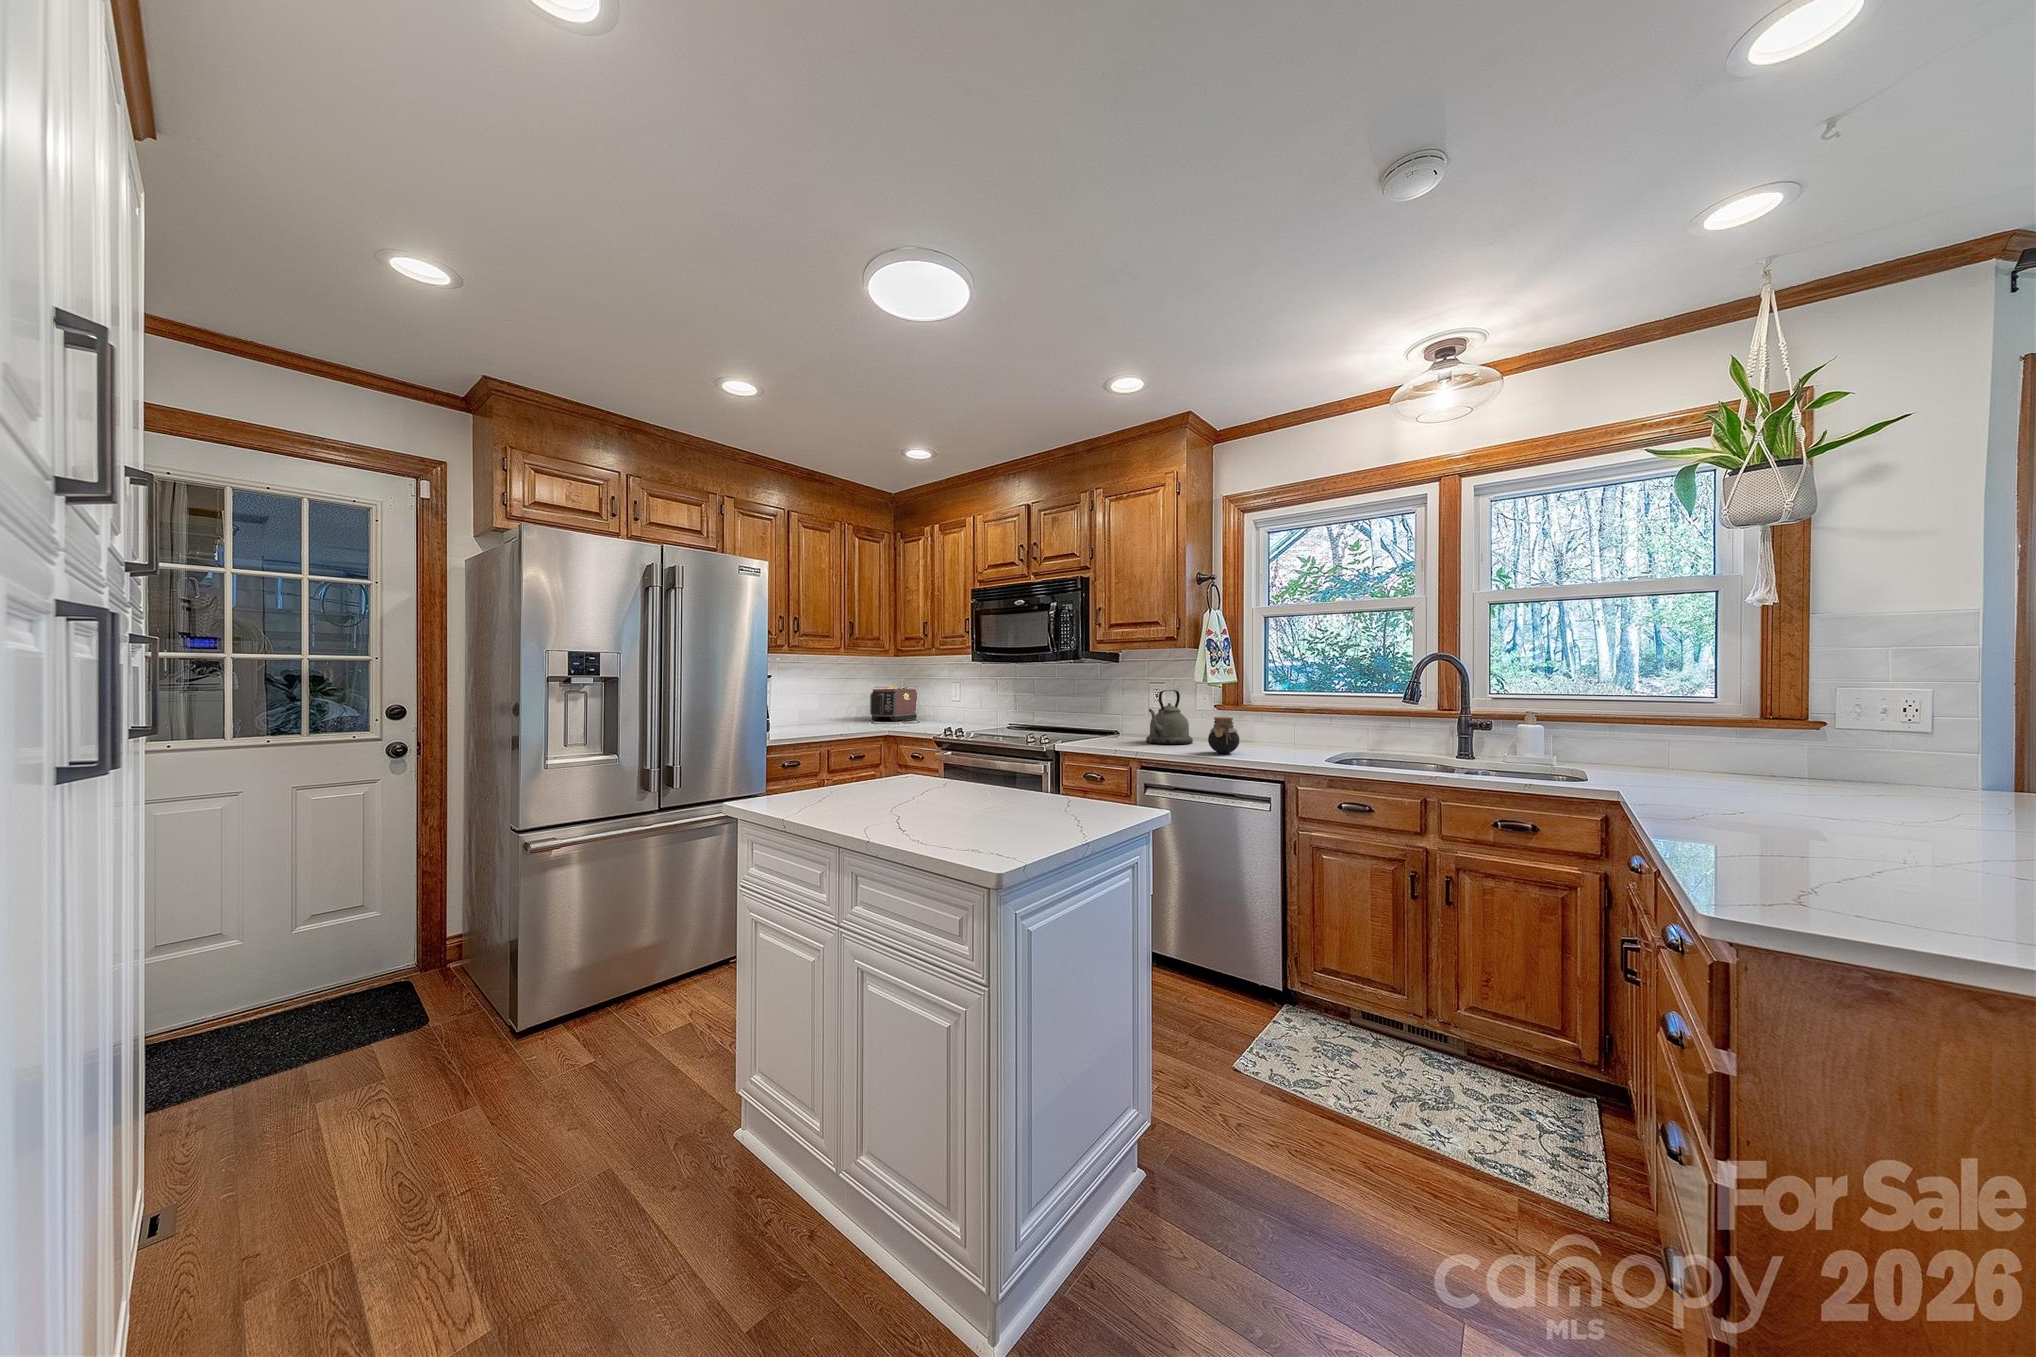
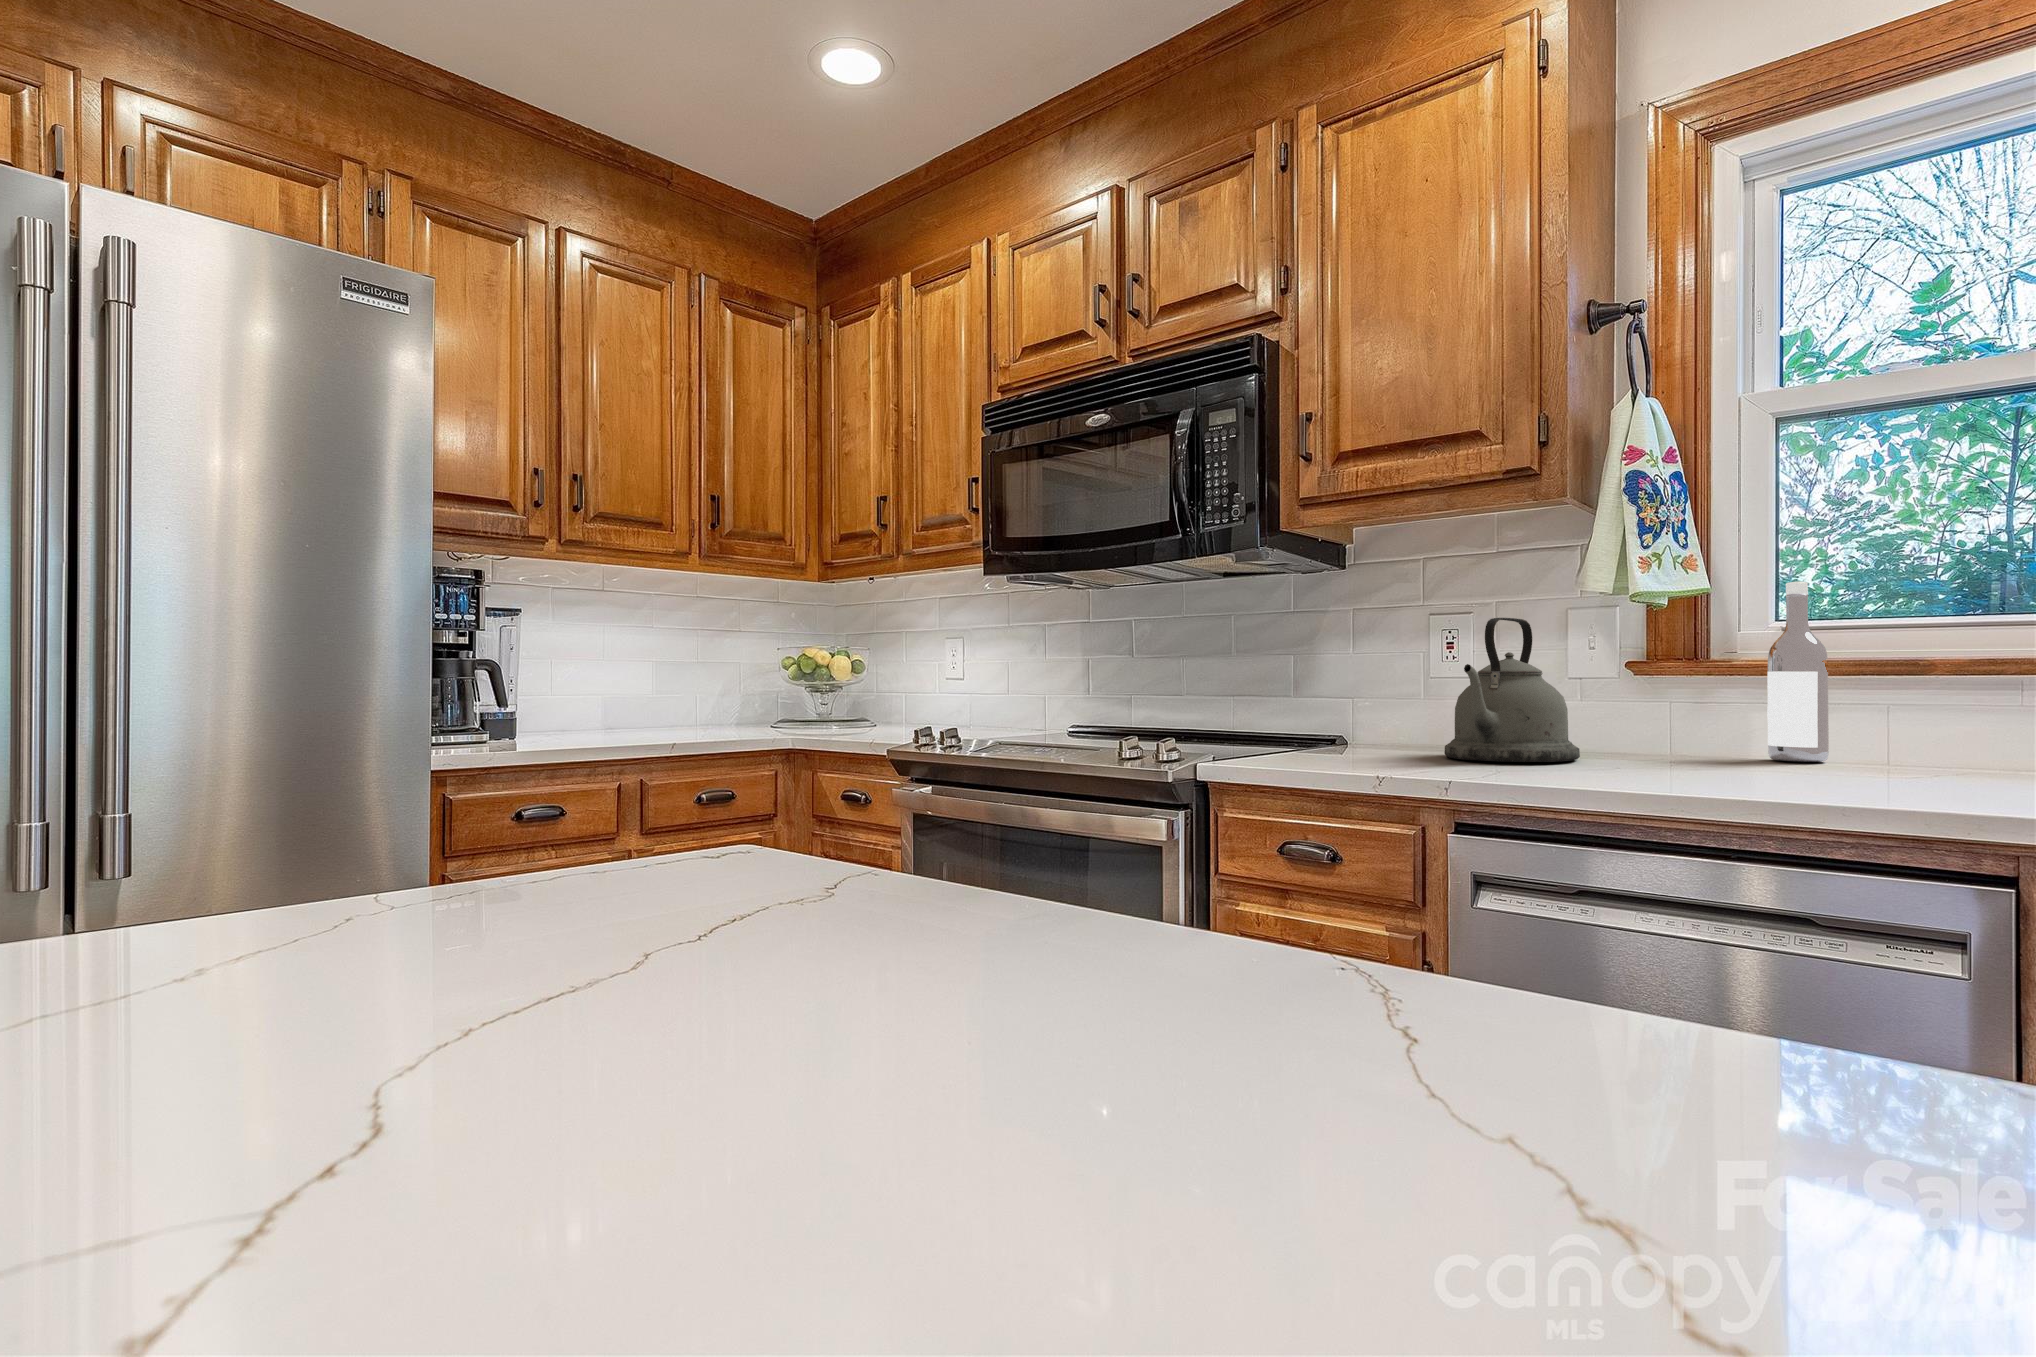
wine bottle: none [1258,680,1276,744] -> present [1767,582,1829,762]
toaster: present [870,689,917,721] -> none [771,653,876,722]
jar: present [1208,717,1240,754] -> none [1671,678,1778,785]

